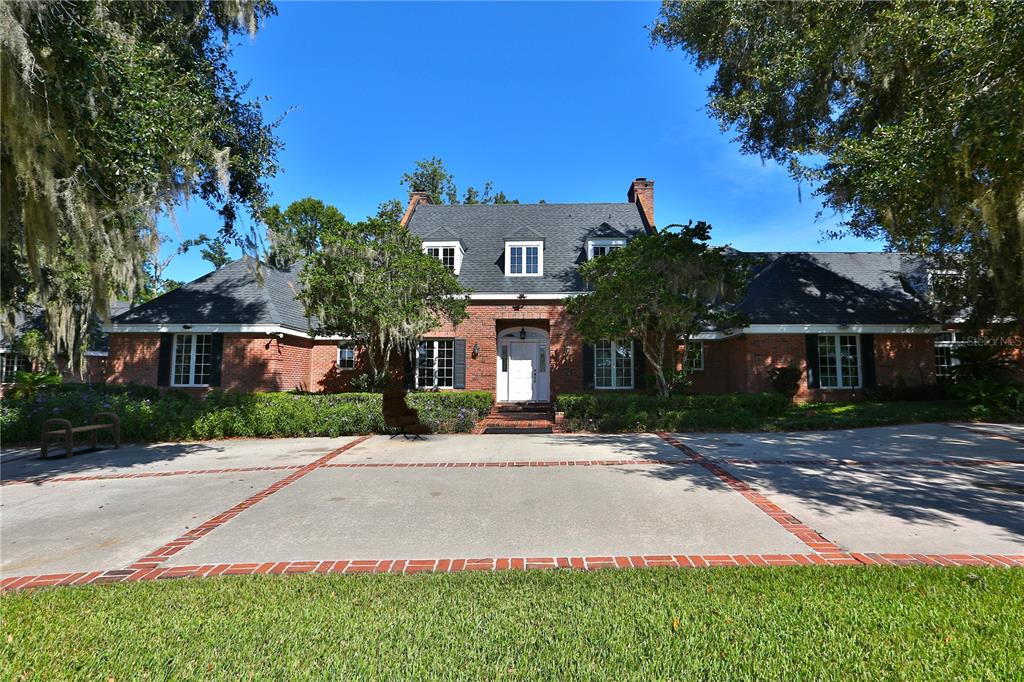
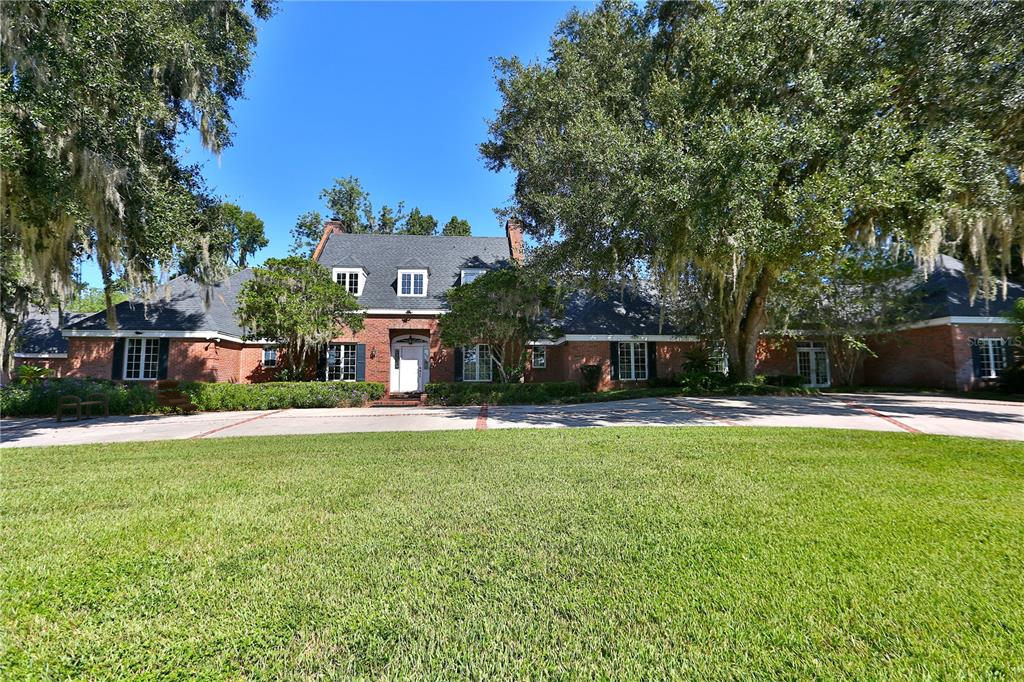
lounge chair: present [381,390,431,441] -> present [156,380,199,415]

